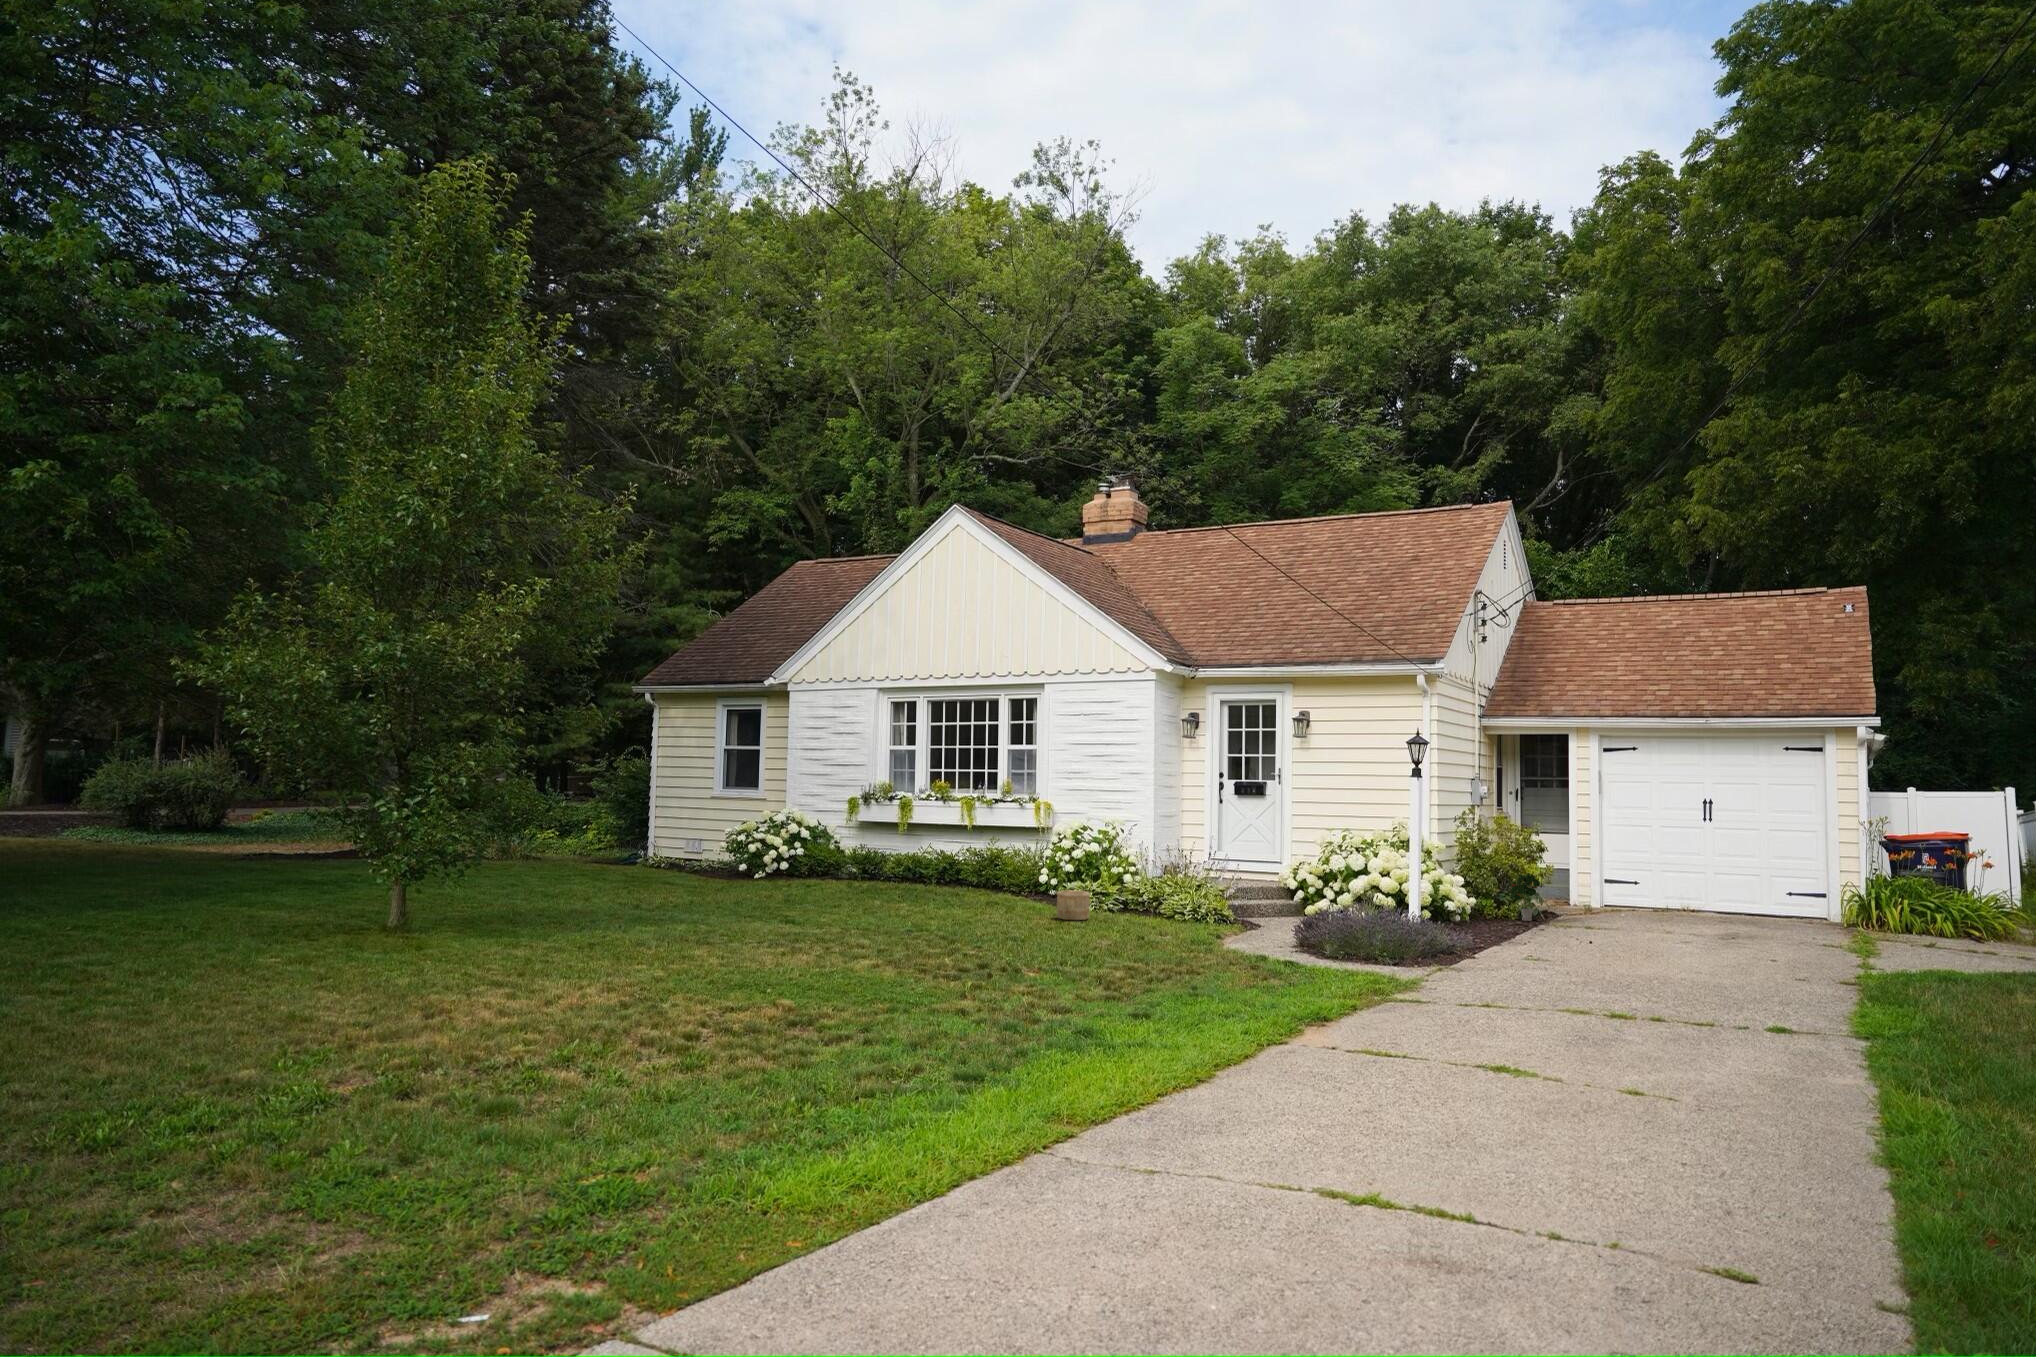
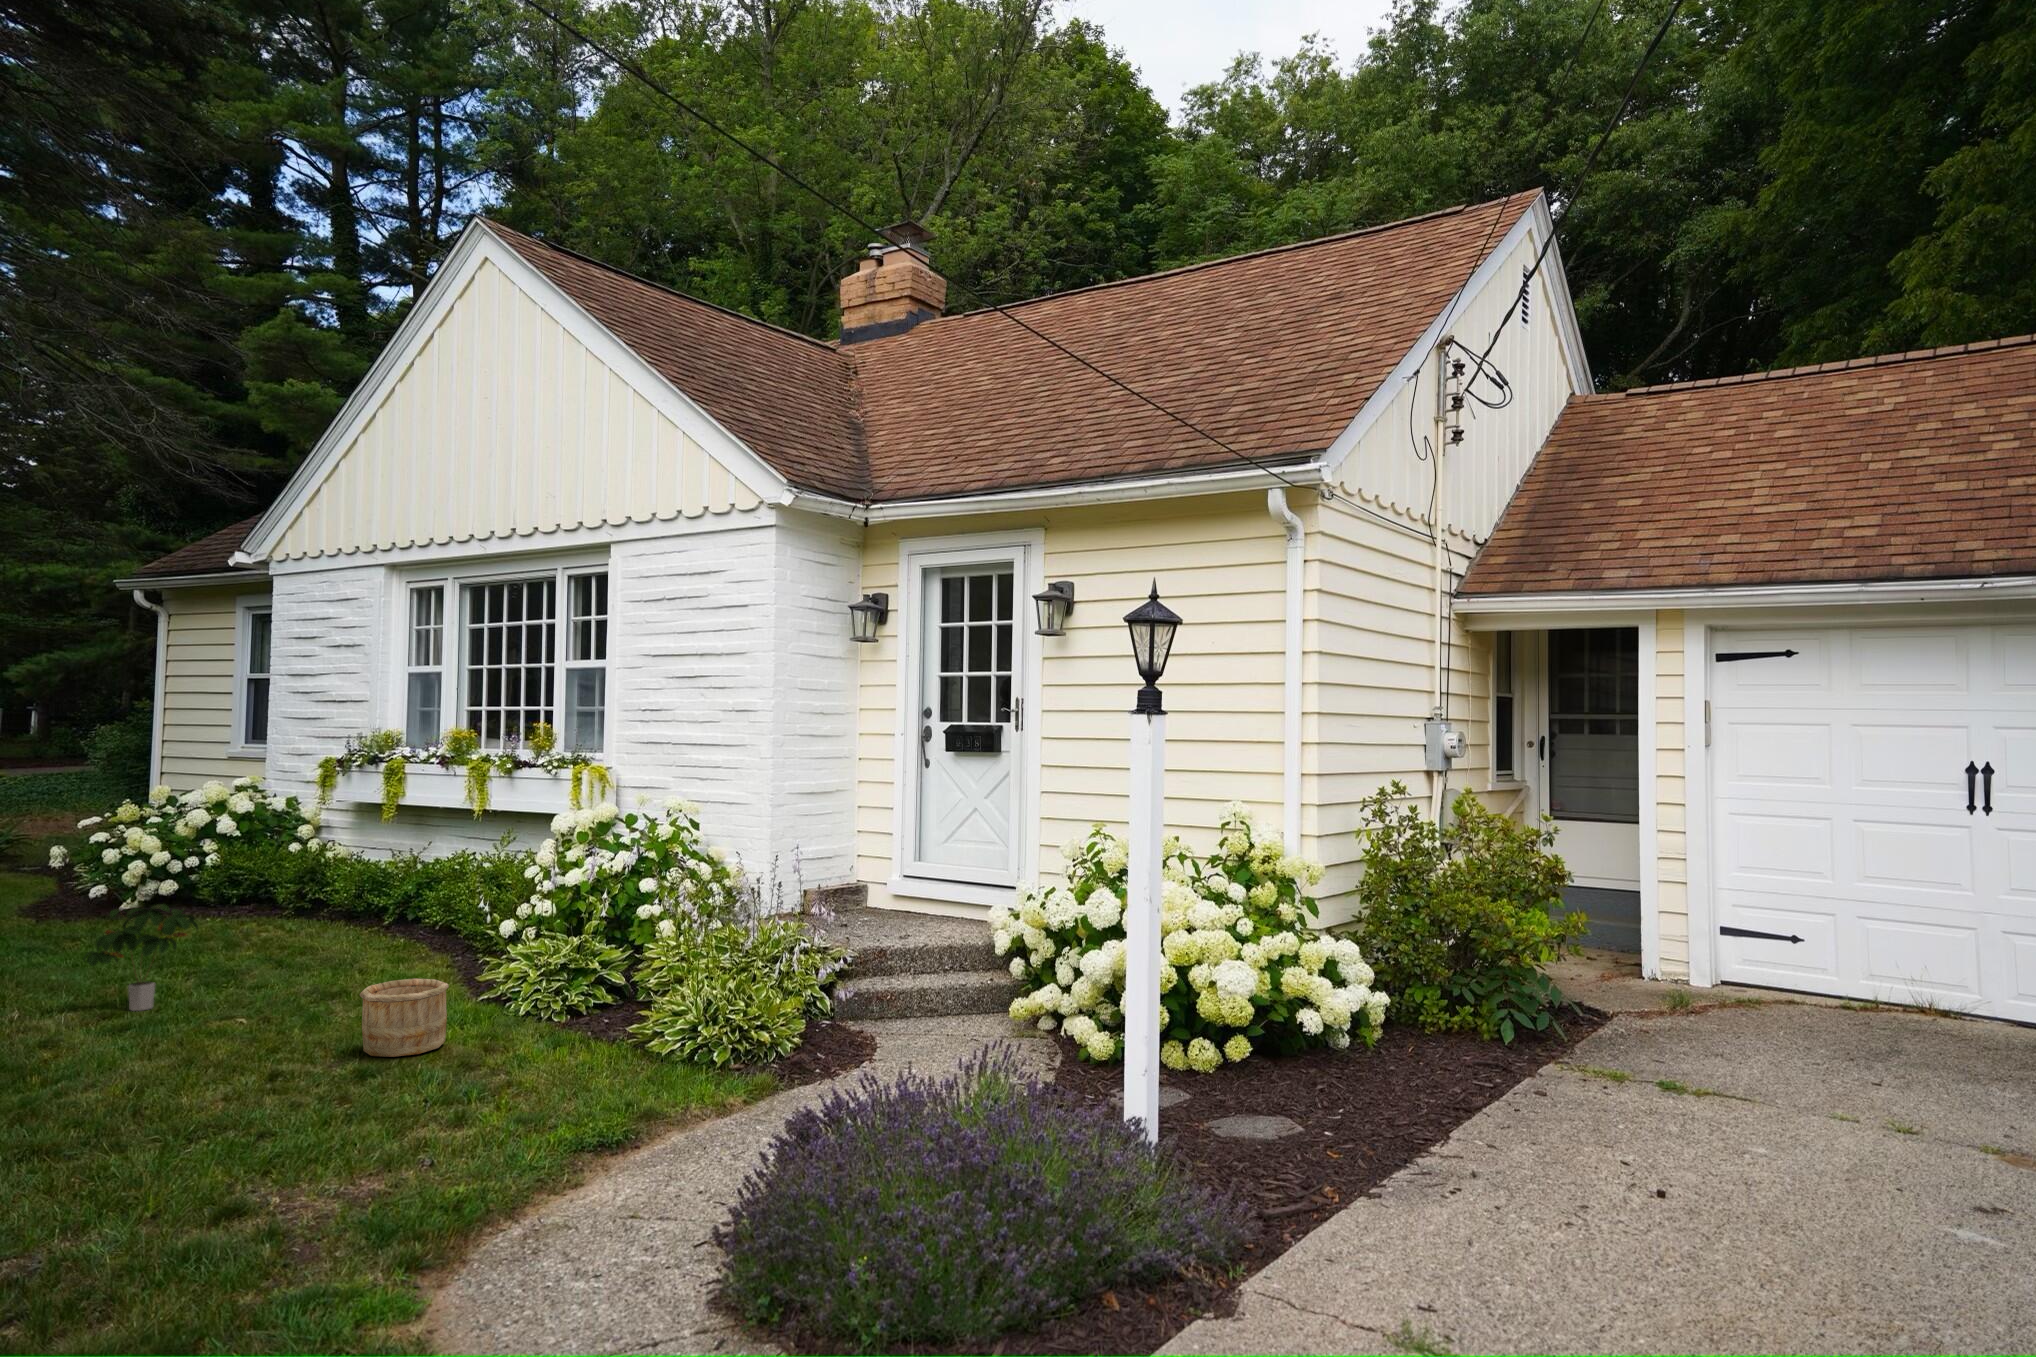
potted plant: present [1510,873,1540,921] -> present [83,904,198,1011]

